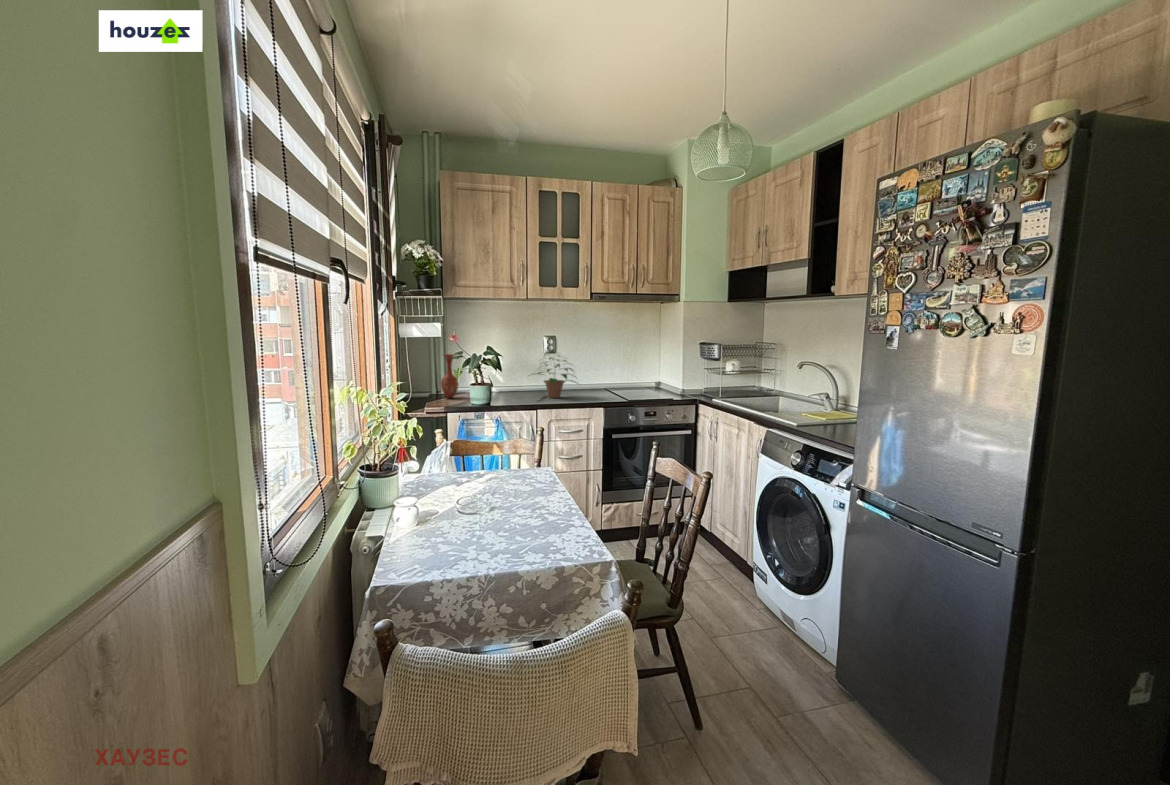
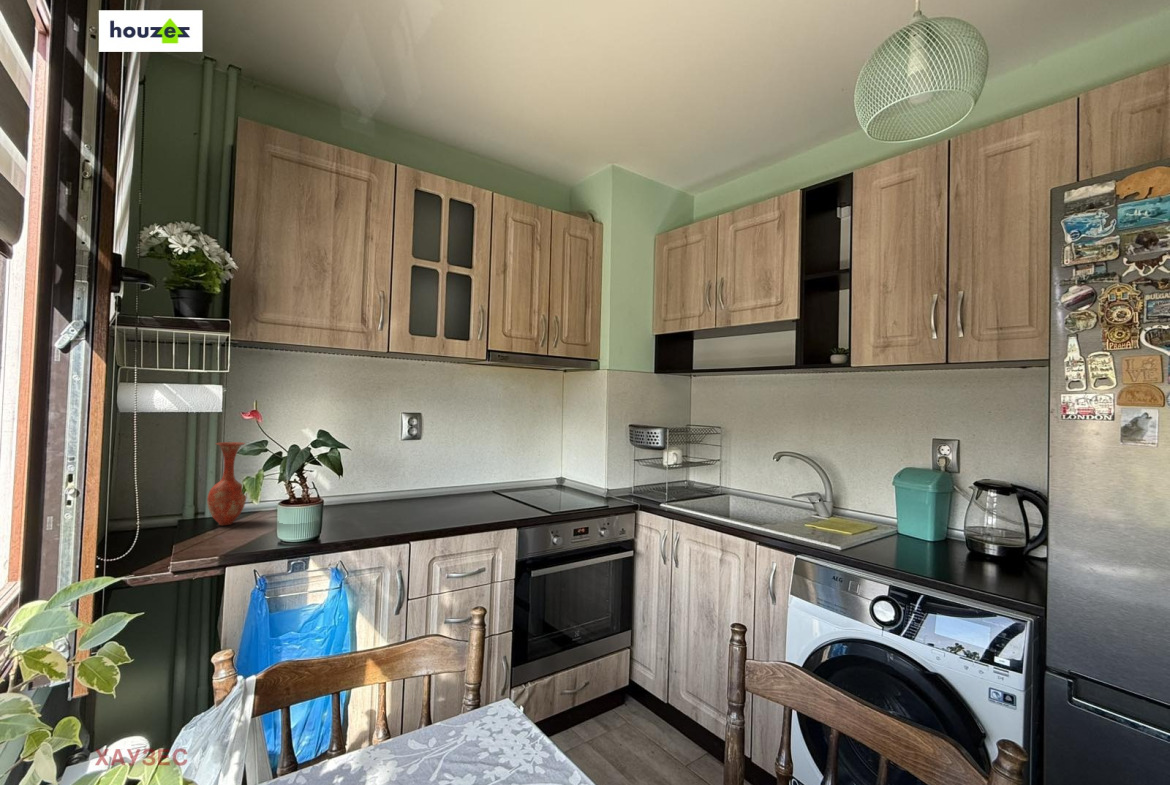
potted plant: present [533,353,574,398] -> none [382,432,473,513]

